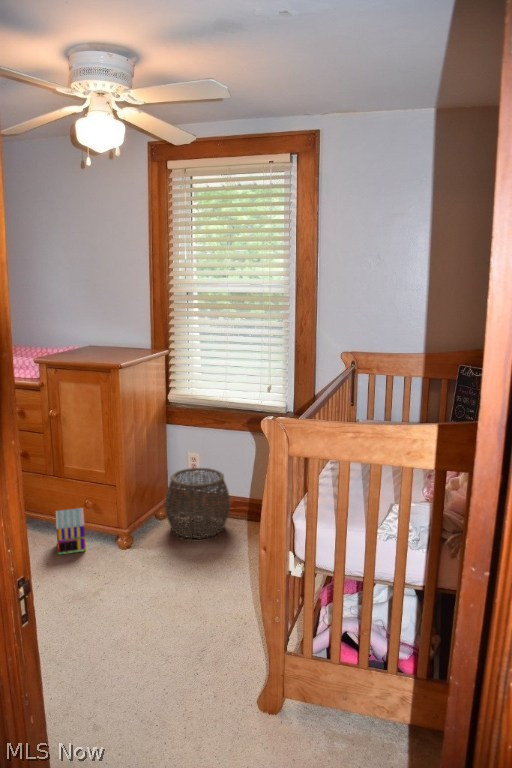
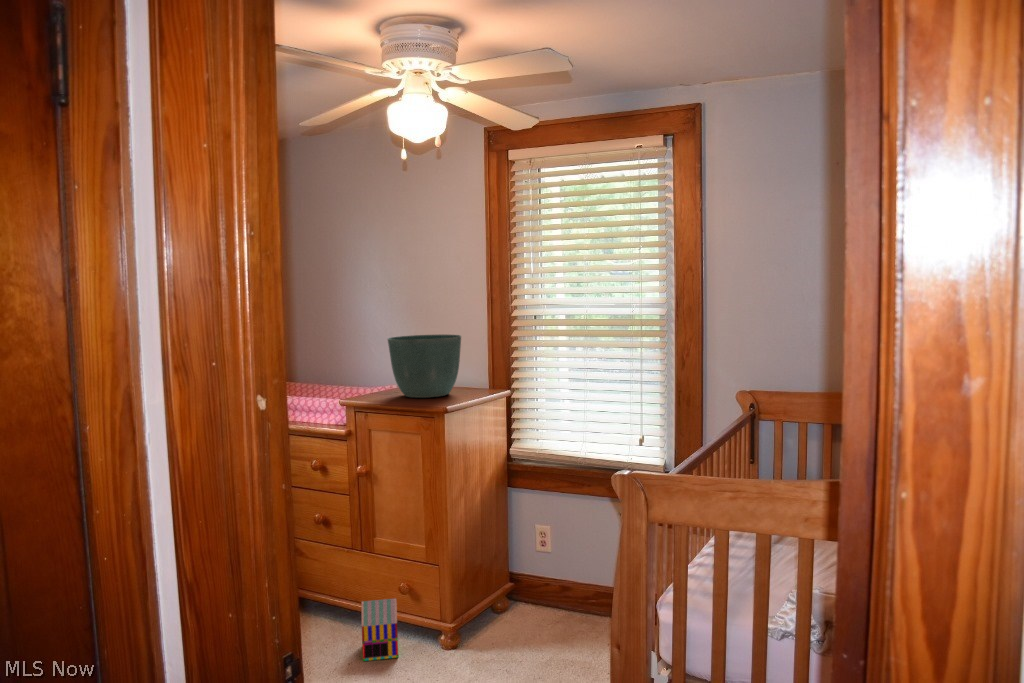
flower pot: none [71,307,131,356] -> present [388,334,461,398]
woven basket: present [165,468,230,539] -> none [502,546,591,647]

